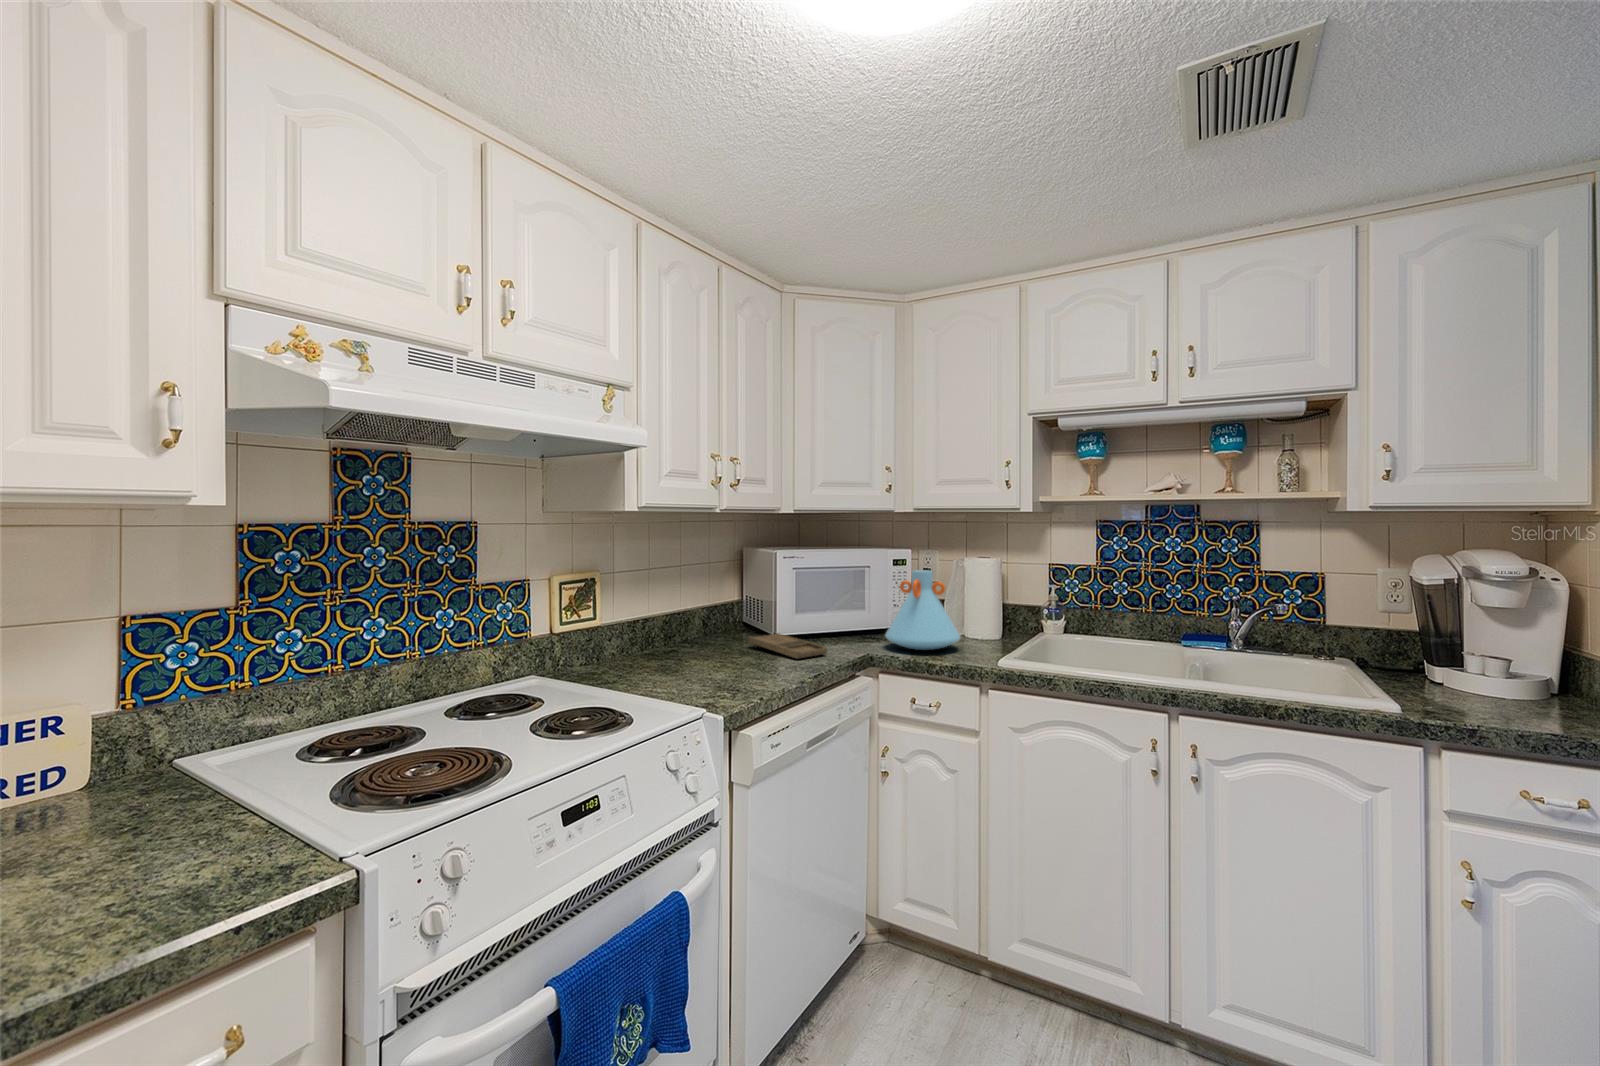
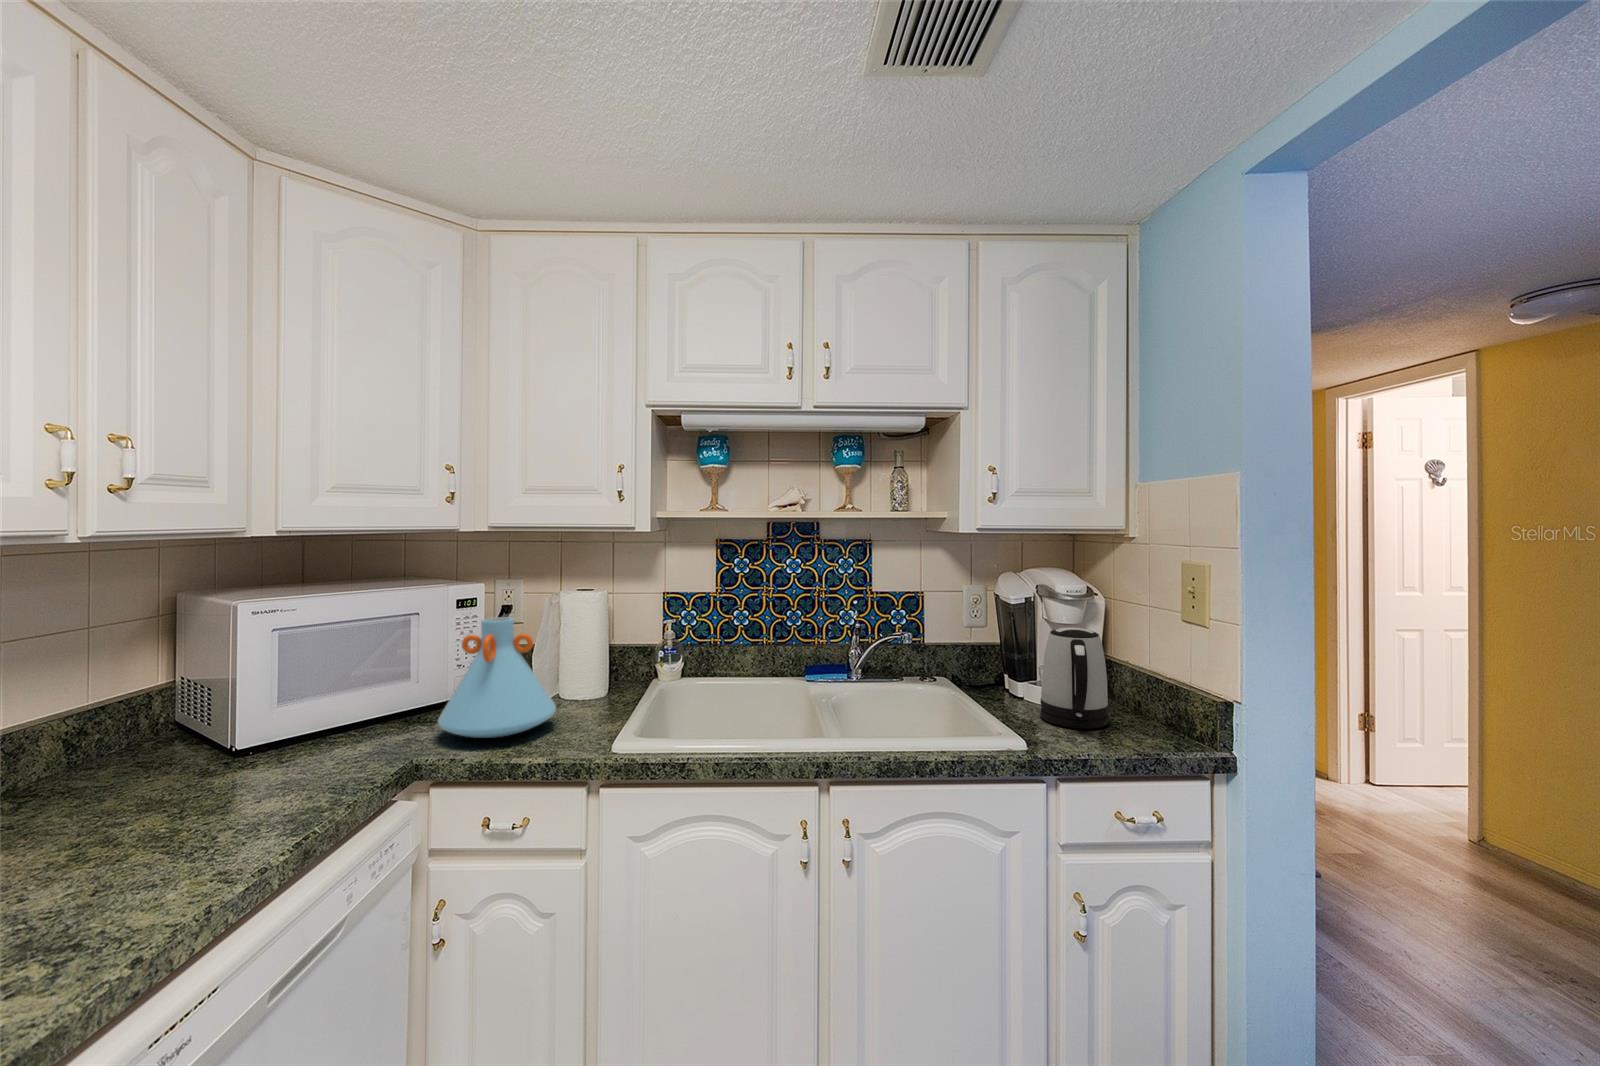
kettle: none [1447,606,1545,713] -> present [1040,627,1109,728]
tray: present [749,633,827,659] -> none [150,746,326,804]

